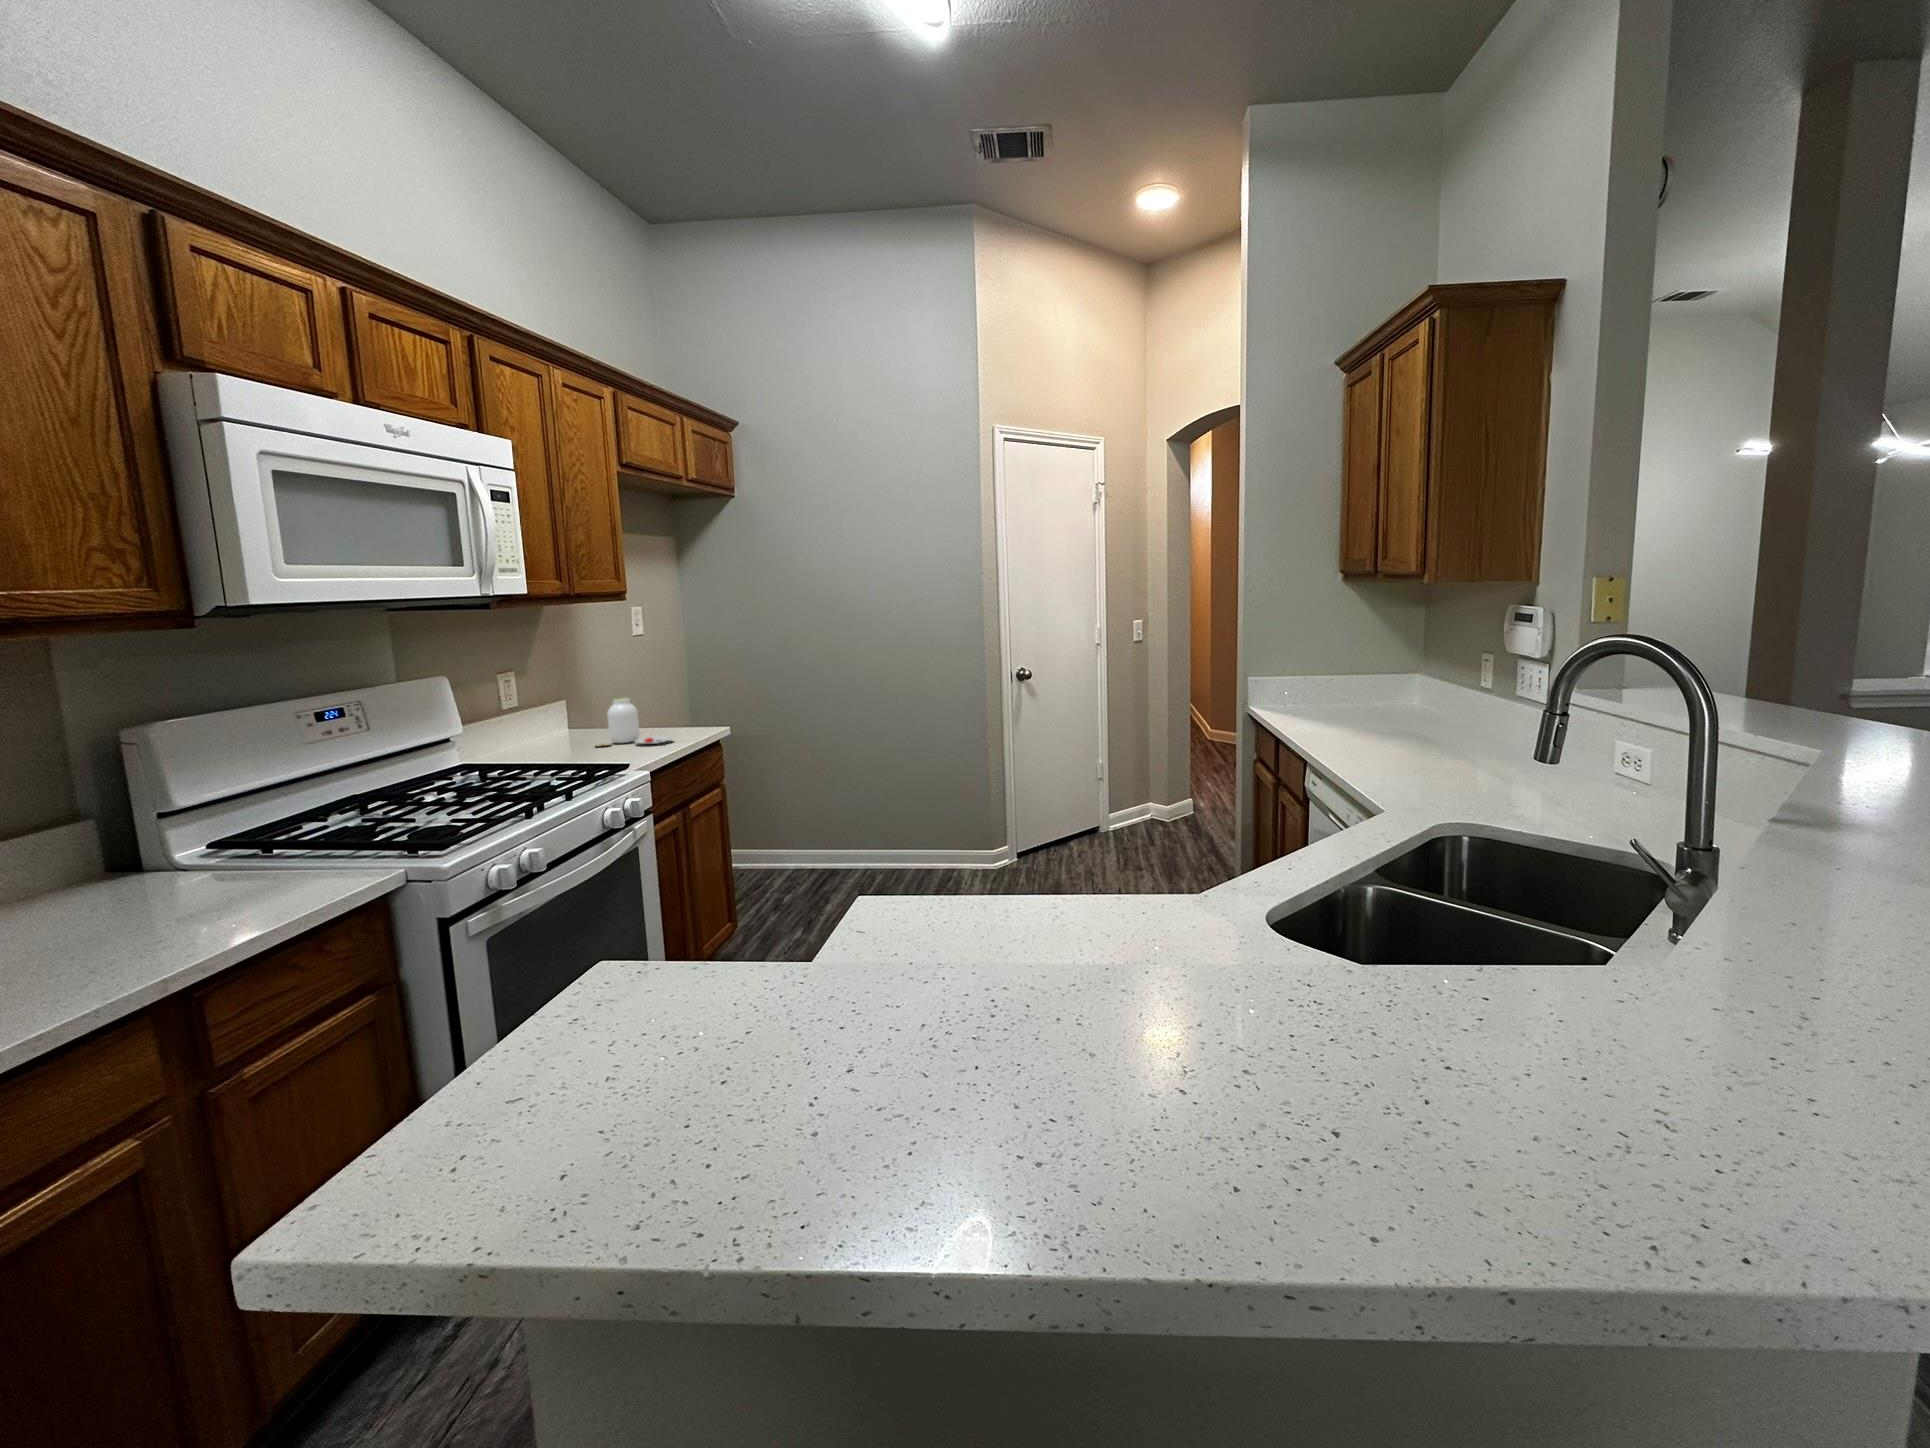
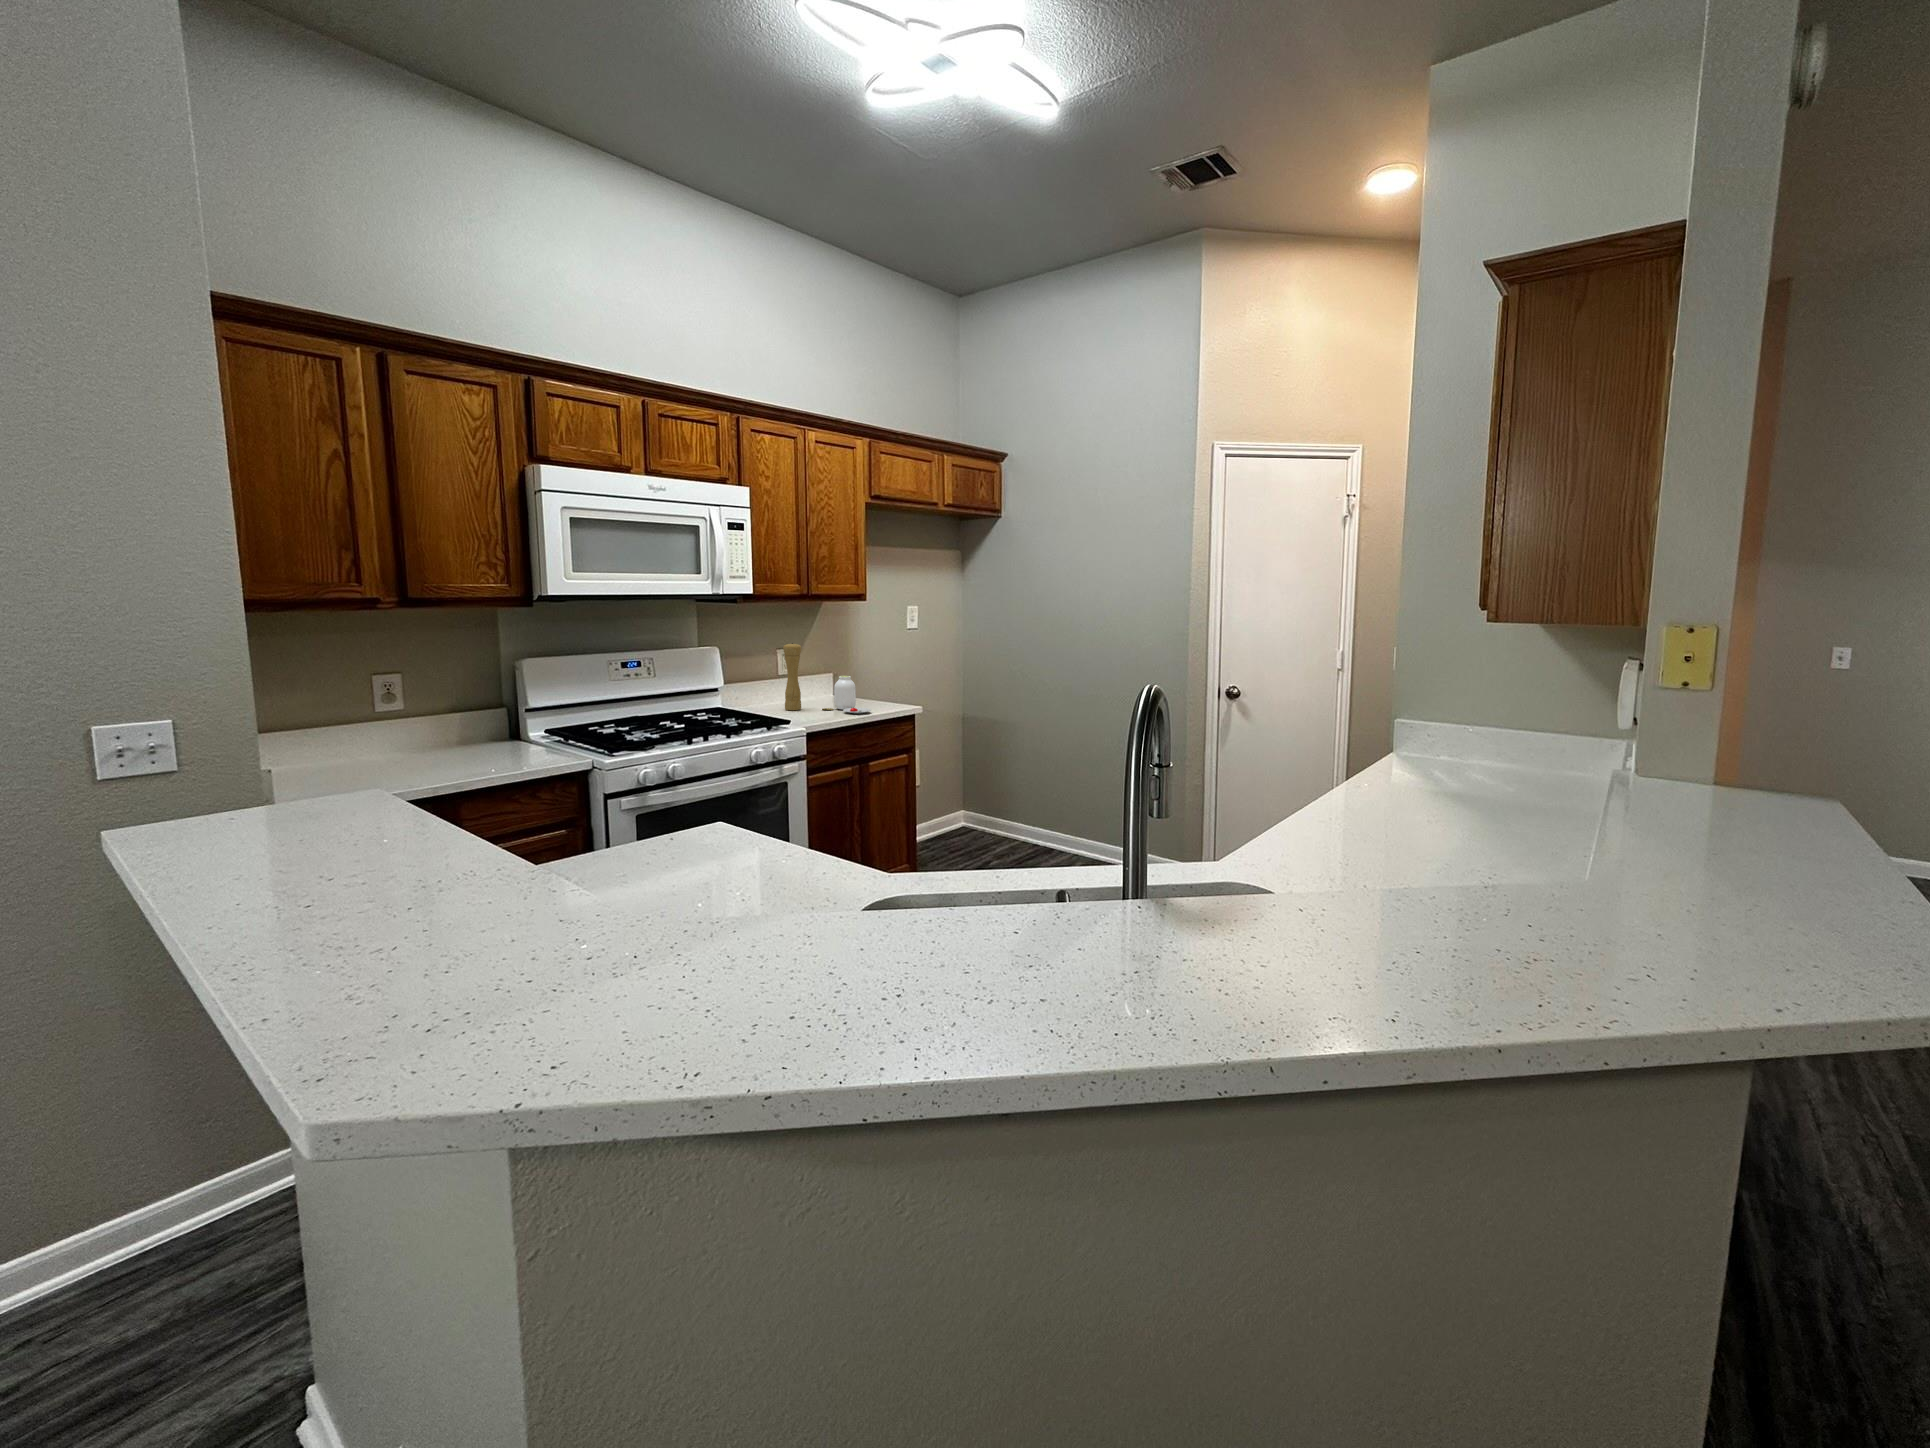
pepper mill: none [532,662,567,754] -> present [783,643,801,710]

